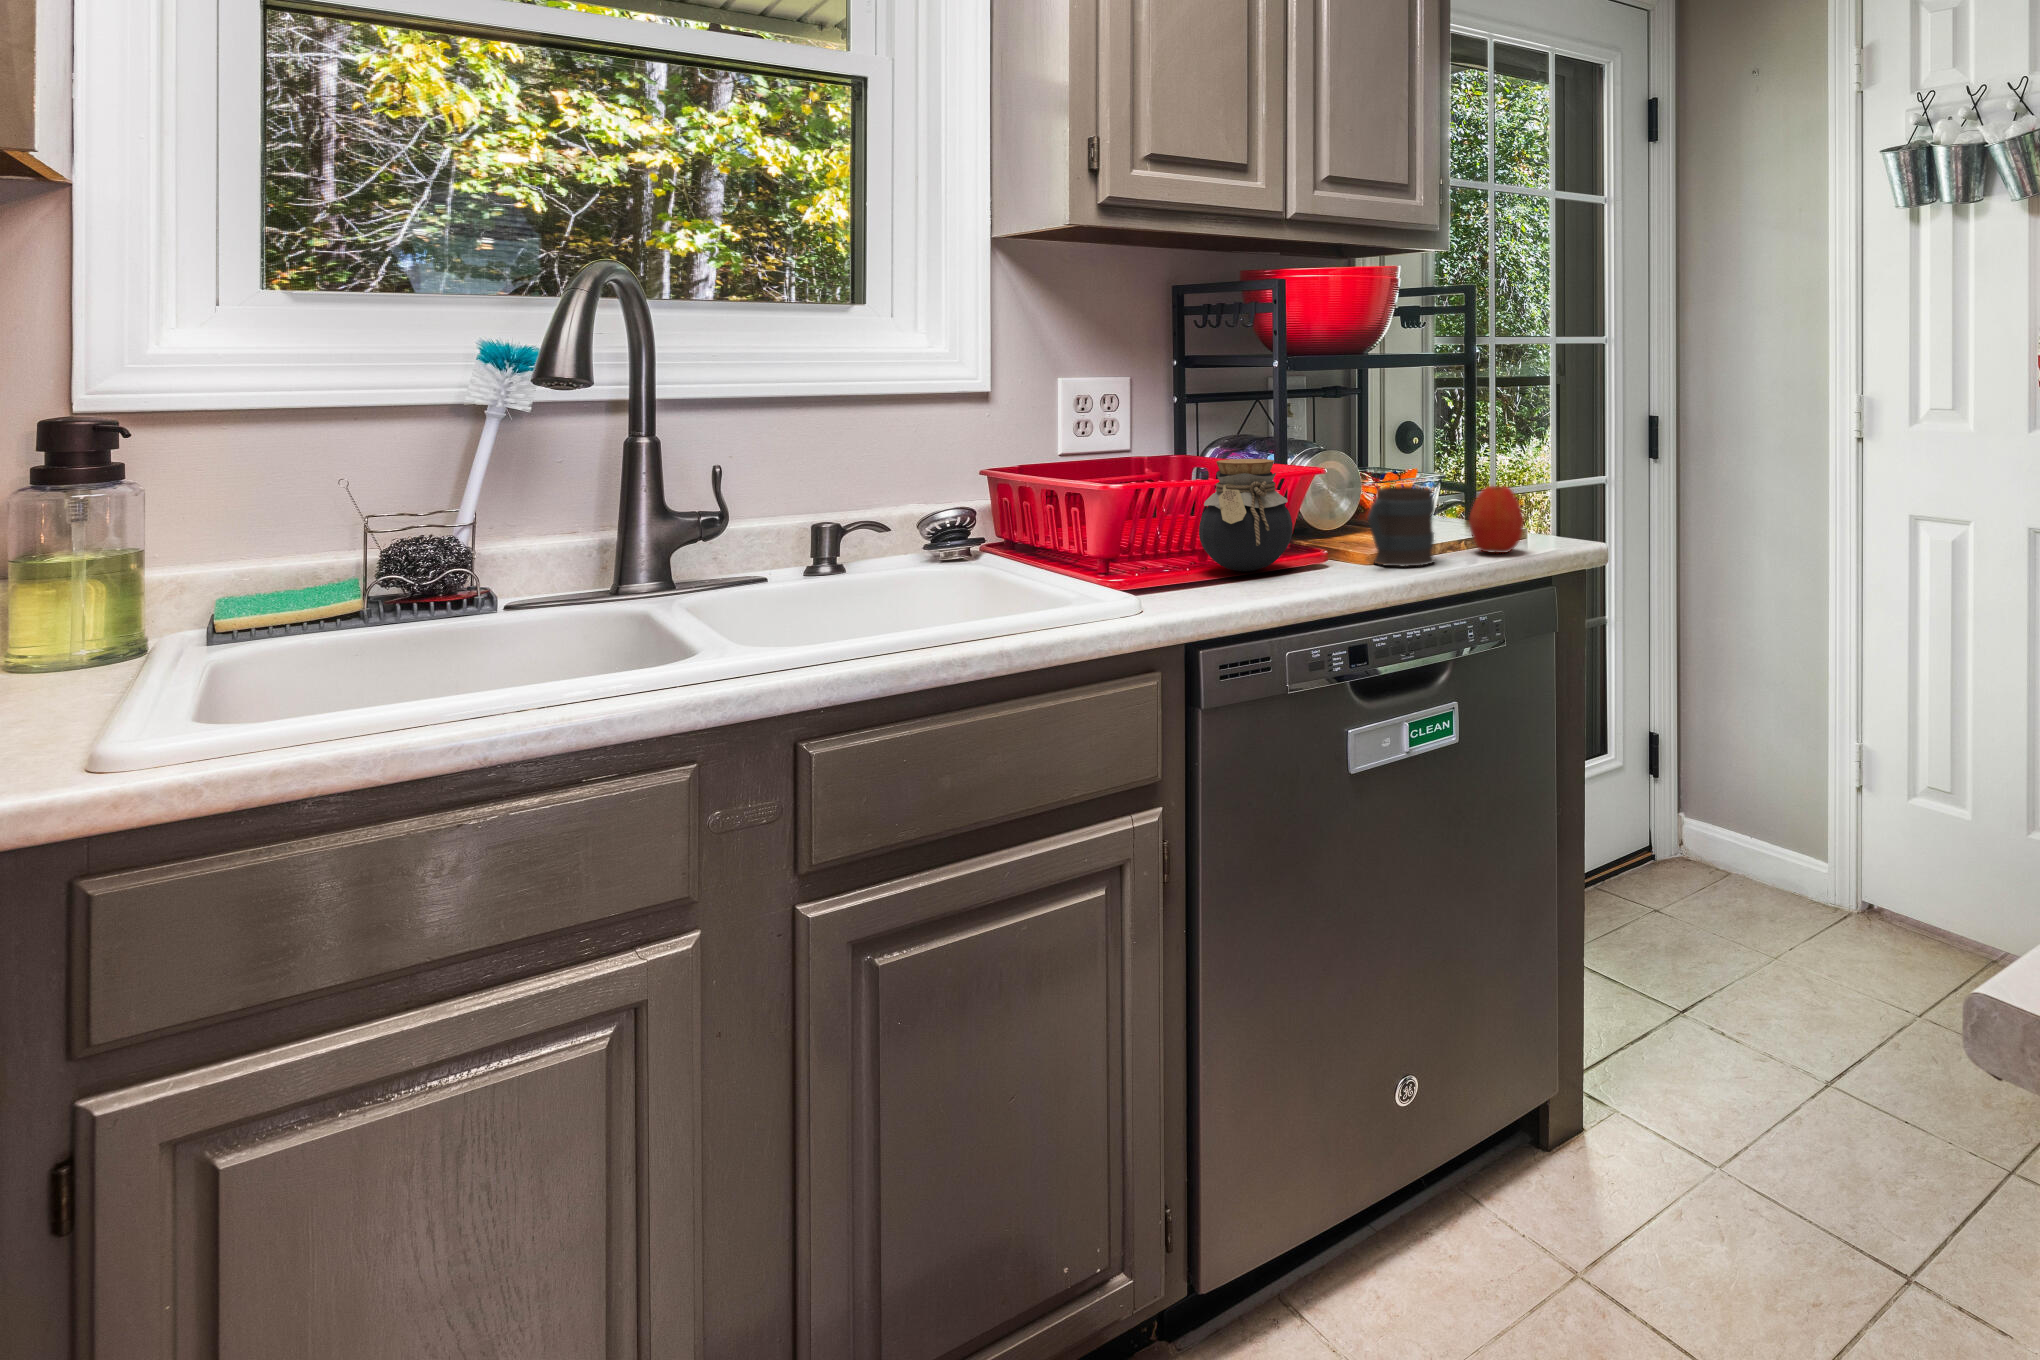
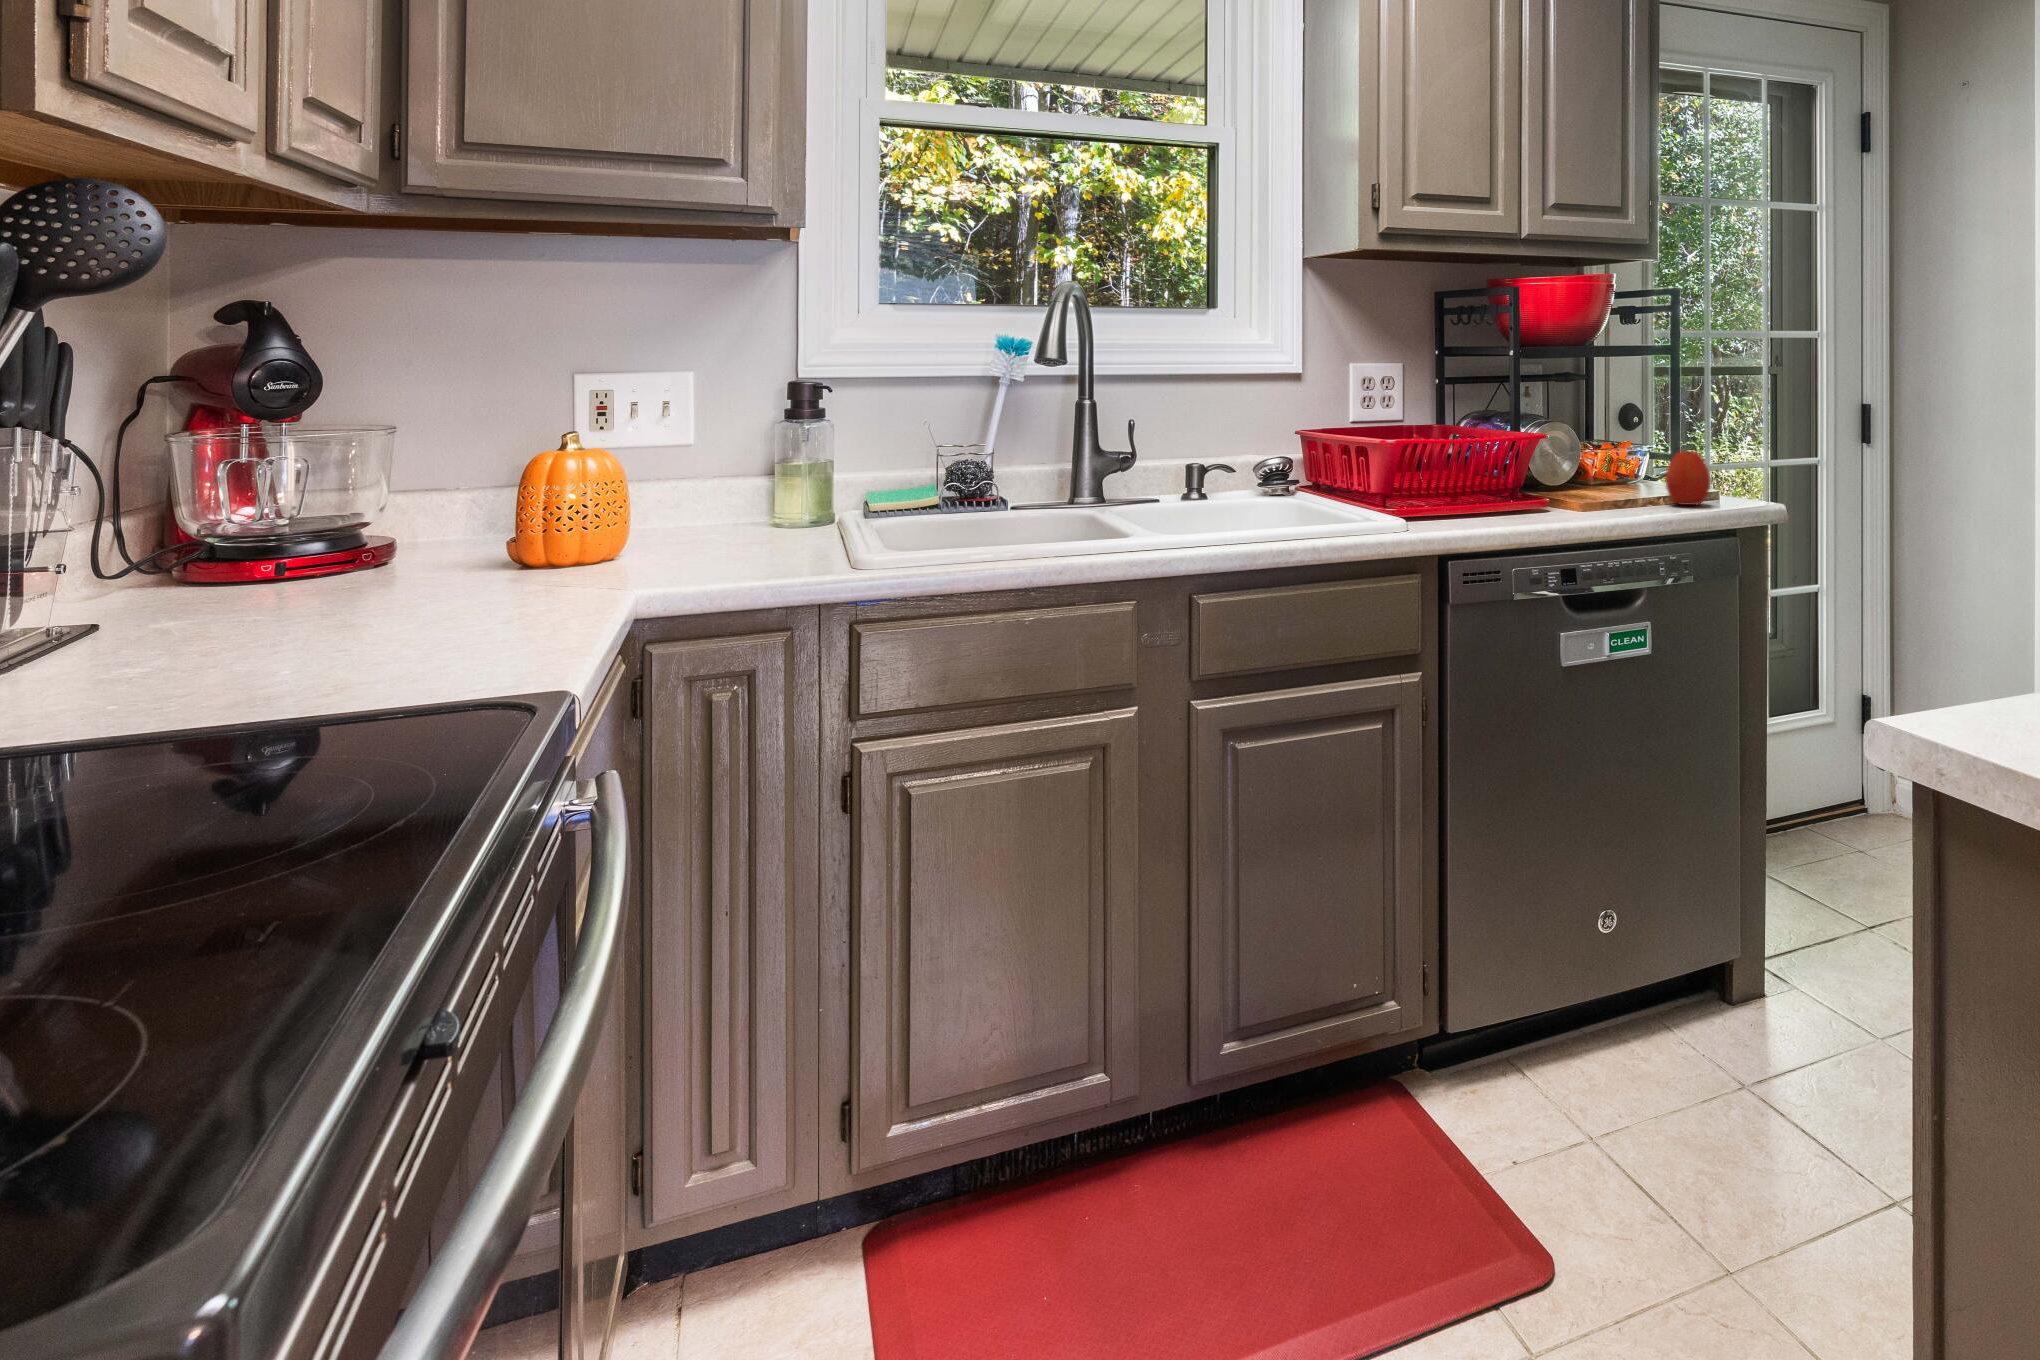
jar: present [1199,459,1293,571] -> none [1452,424,1522,509]
mug: present [1367,486,1435,567] -> none [1579,449,1635,511]

